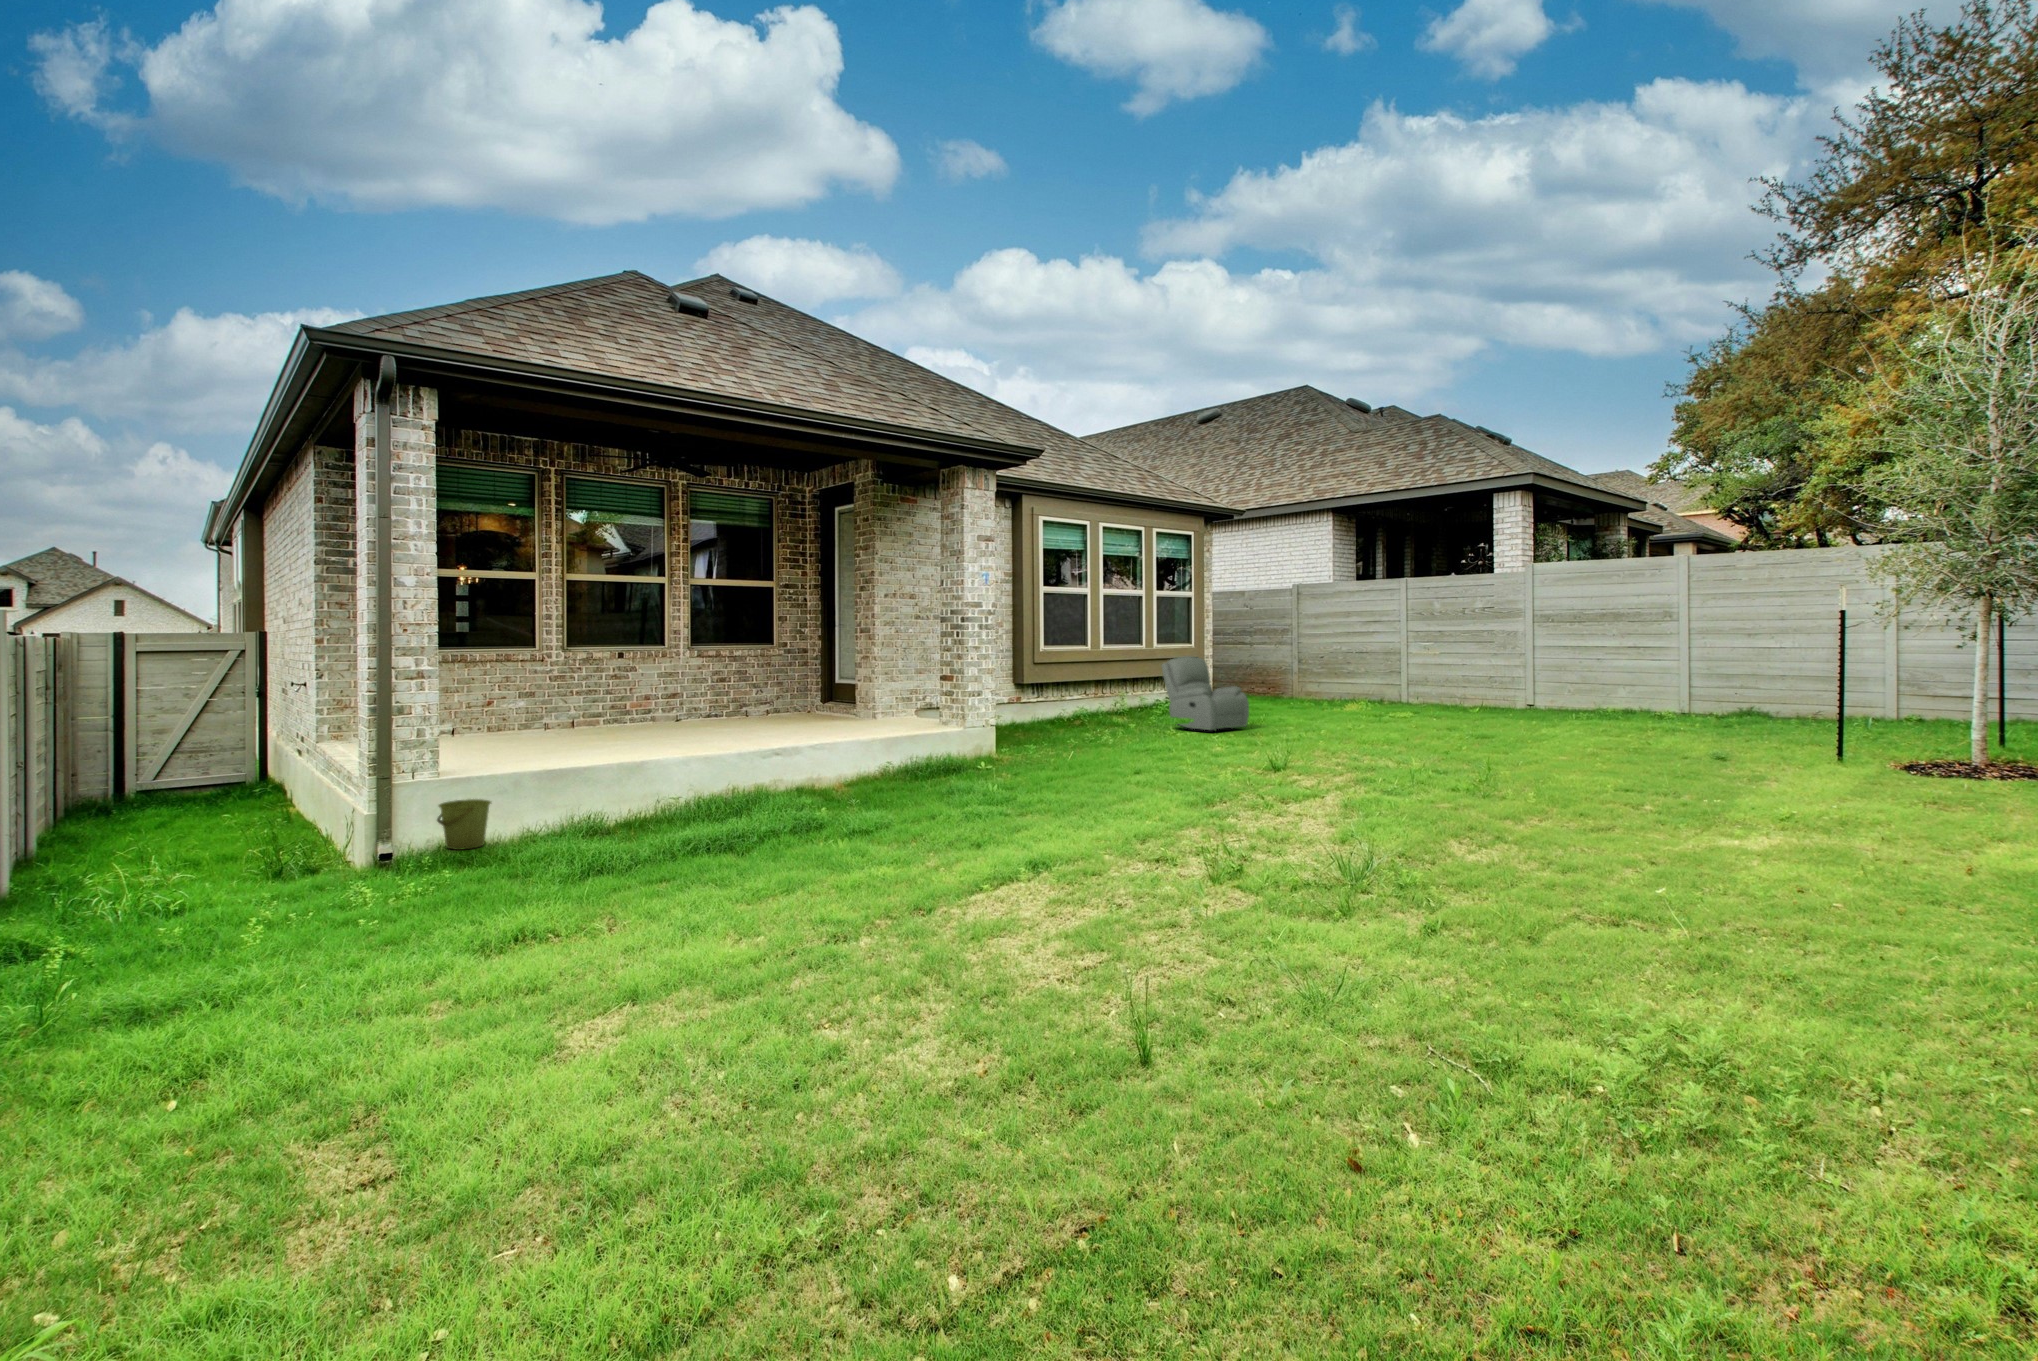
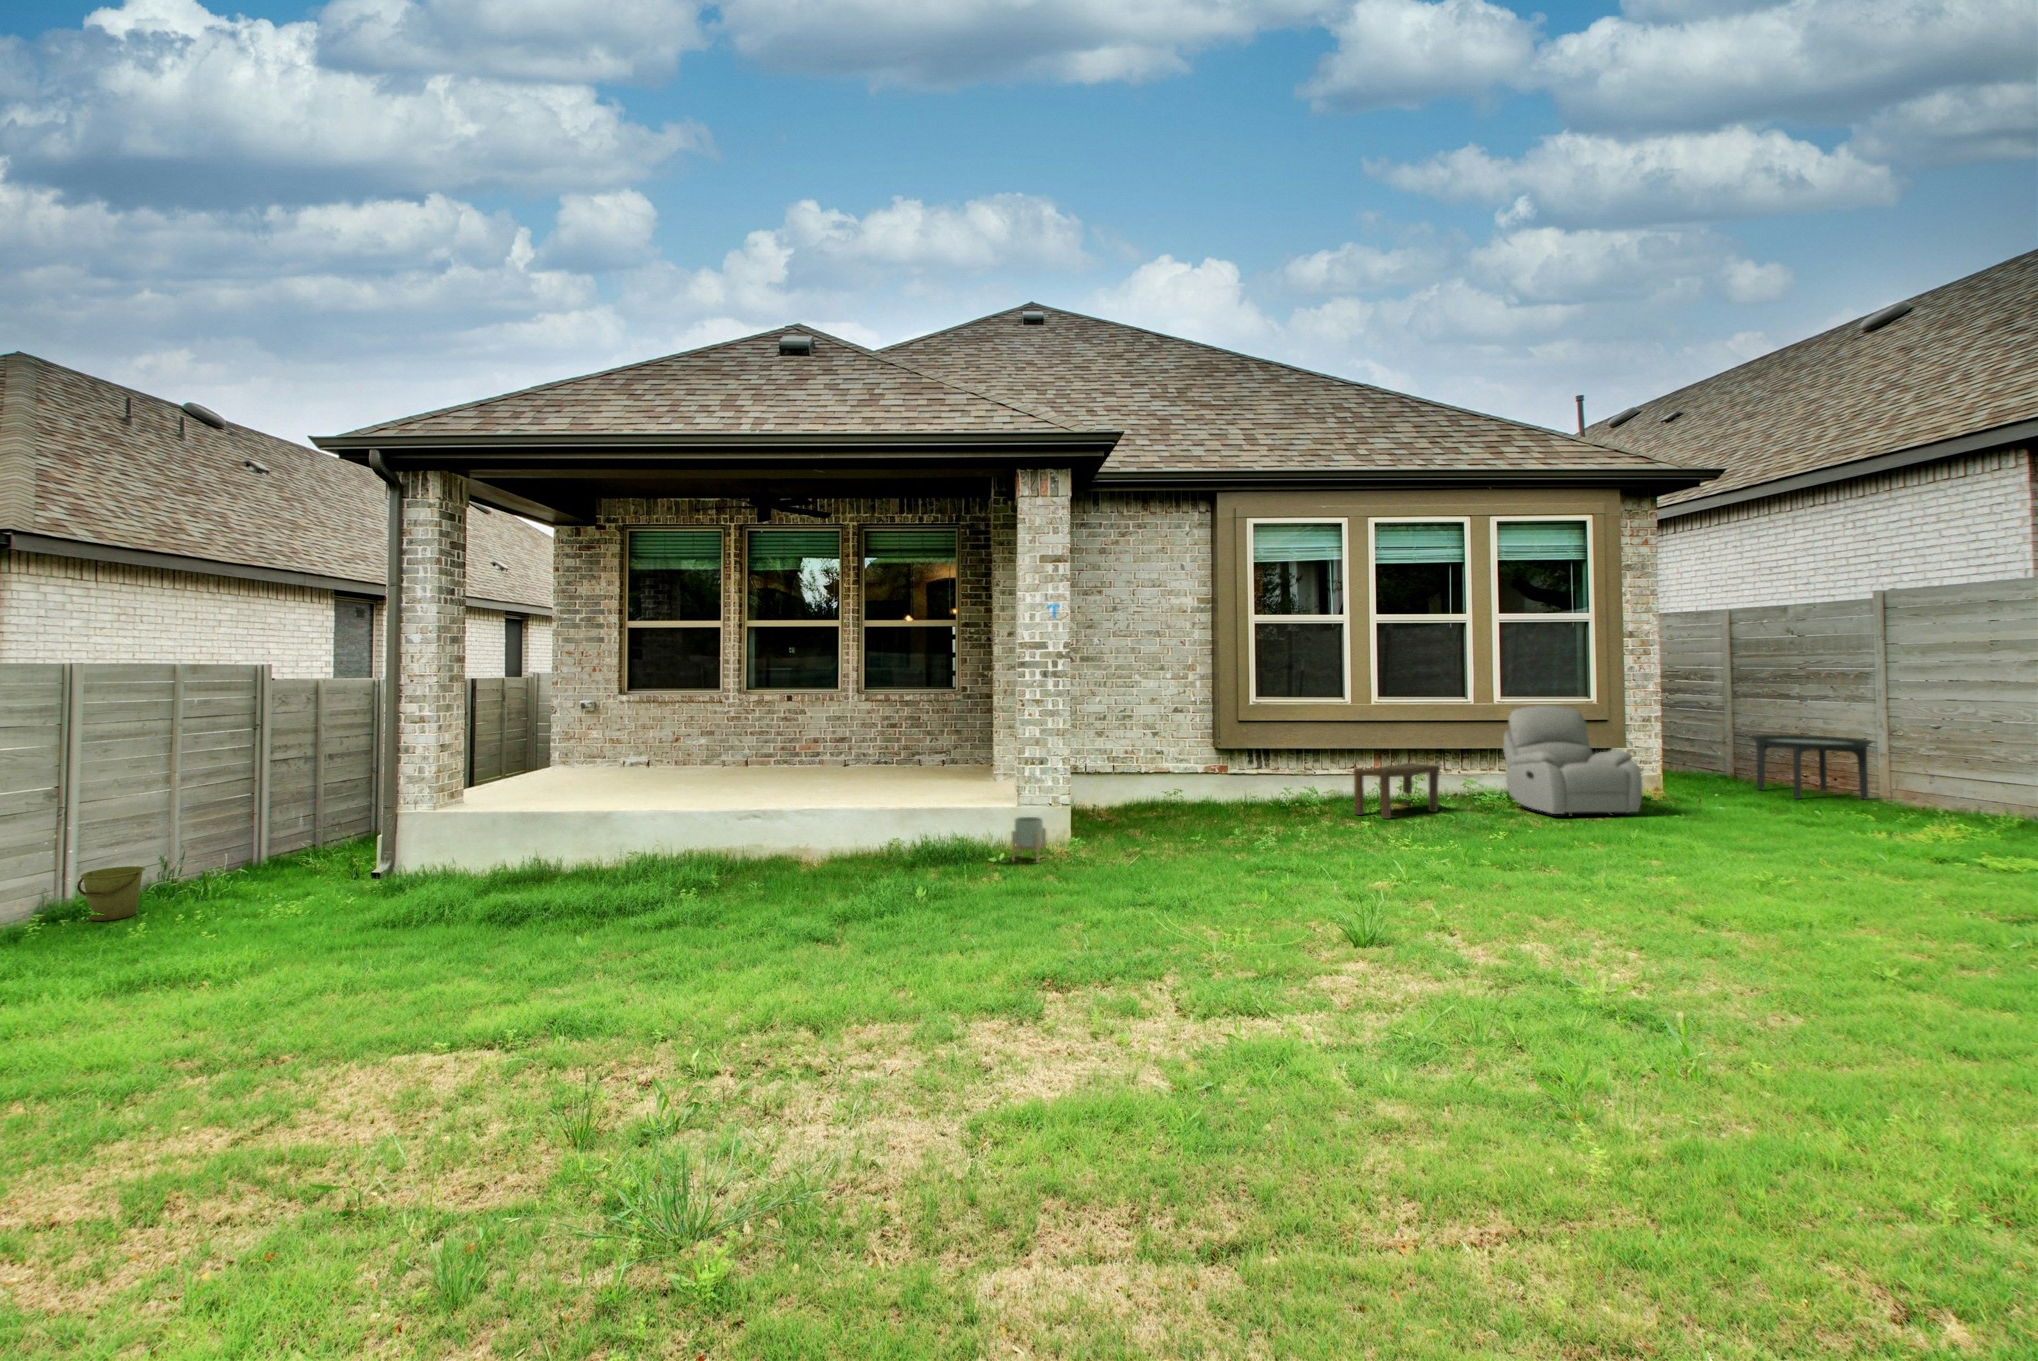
round table: none [1261,676,1325,716] -> present [1751,735,1872,799]
bench: none [1098,700,1143,740] -> present [1353,763,1440,819]
planter: none [970,746,998,783] -> present [1012,817,1046,863]
bucket: present [437,799,491,850] -> present [77,866,145,921]

